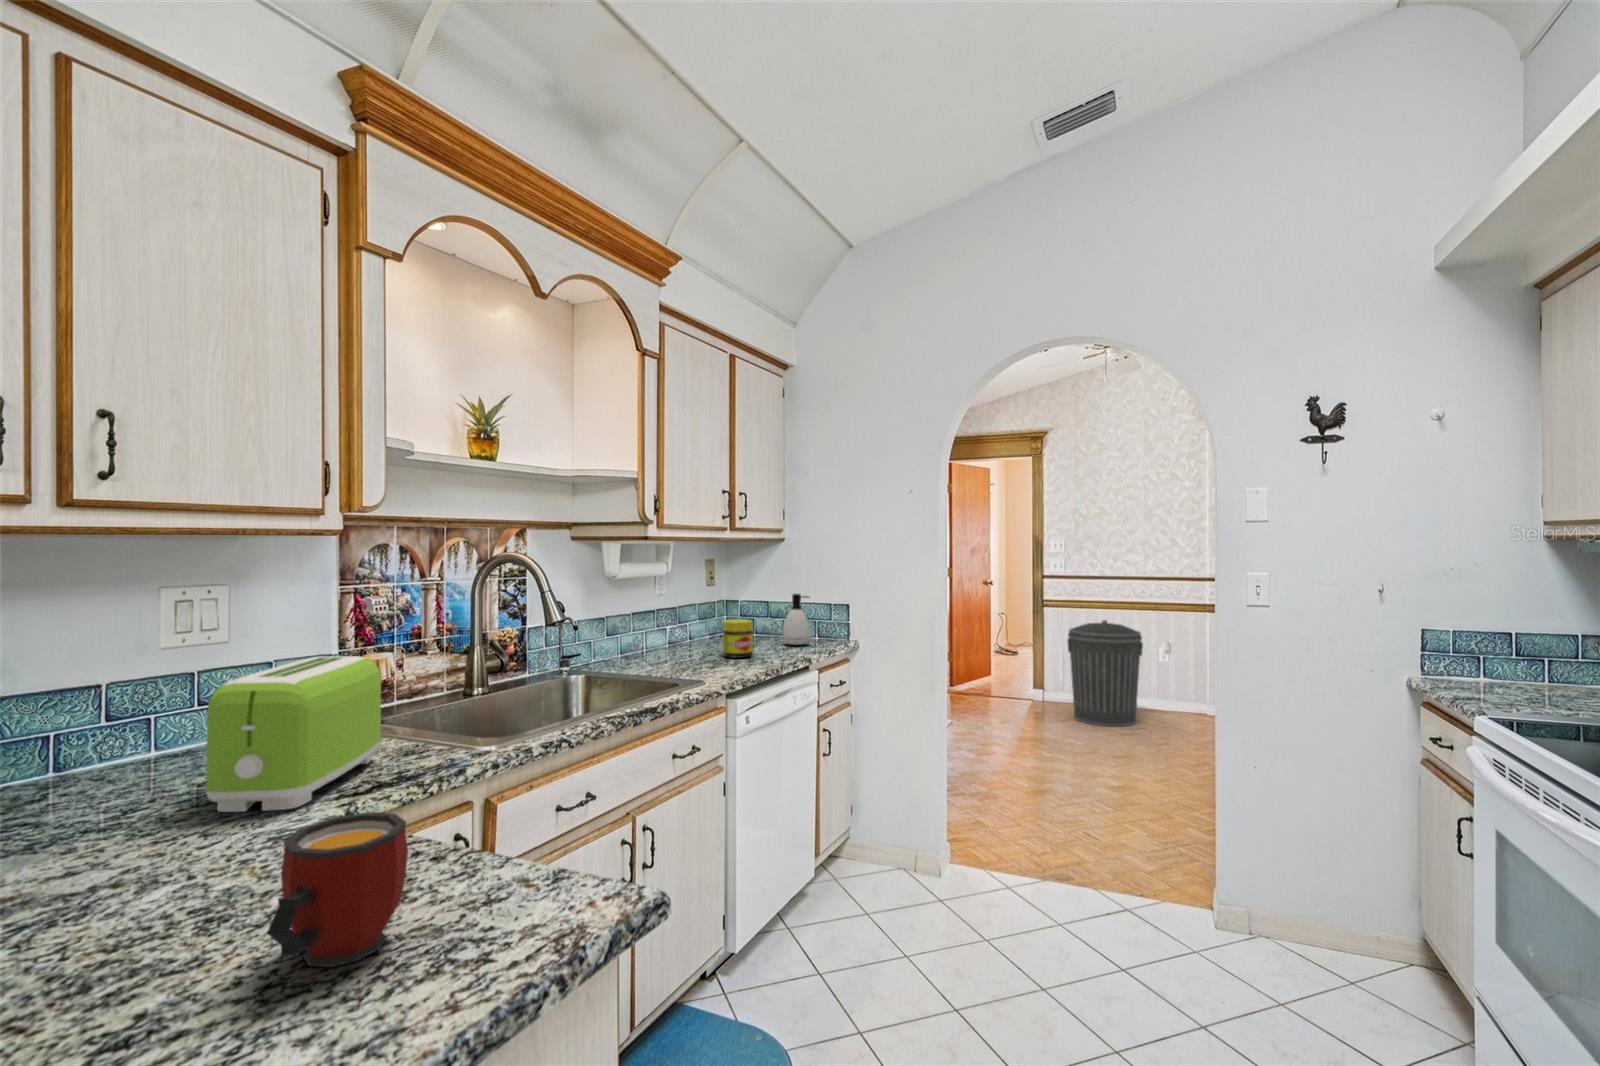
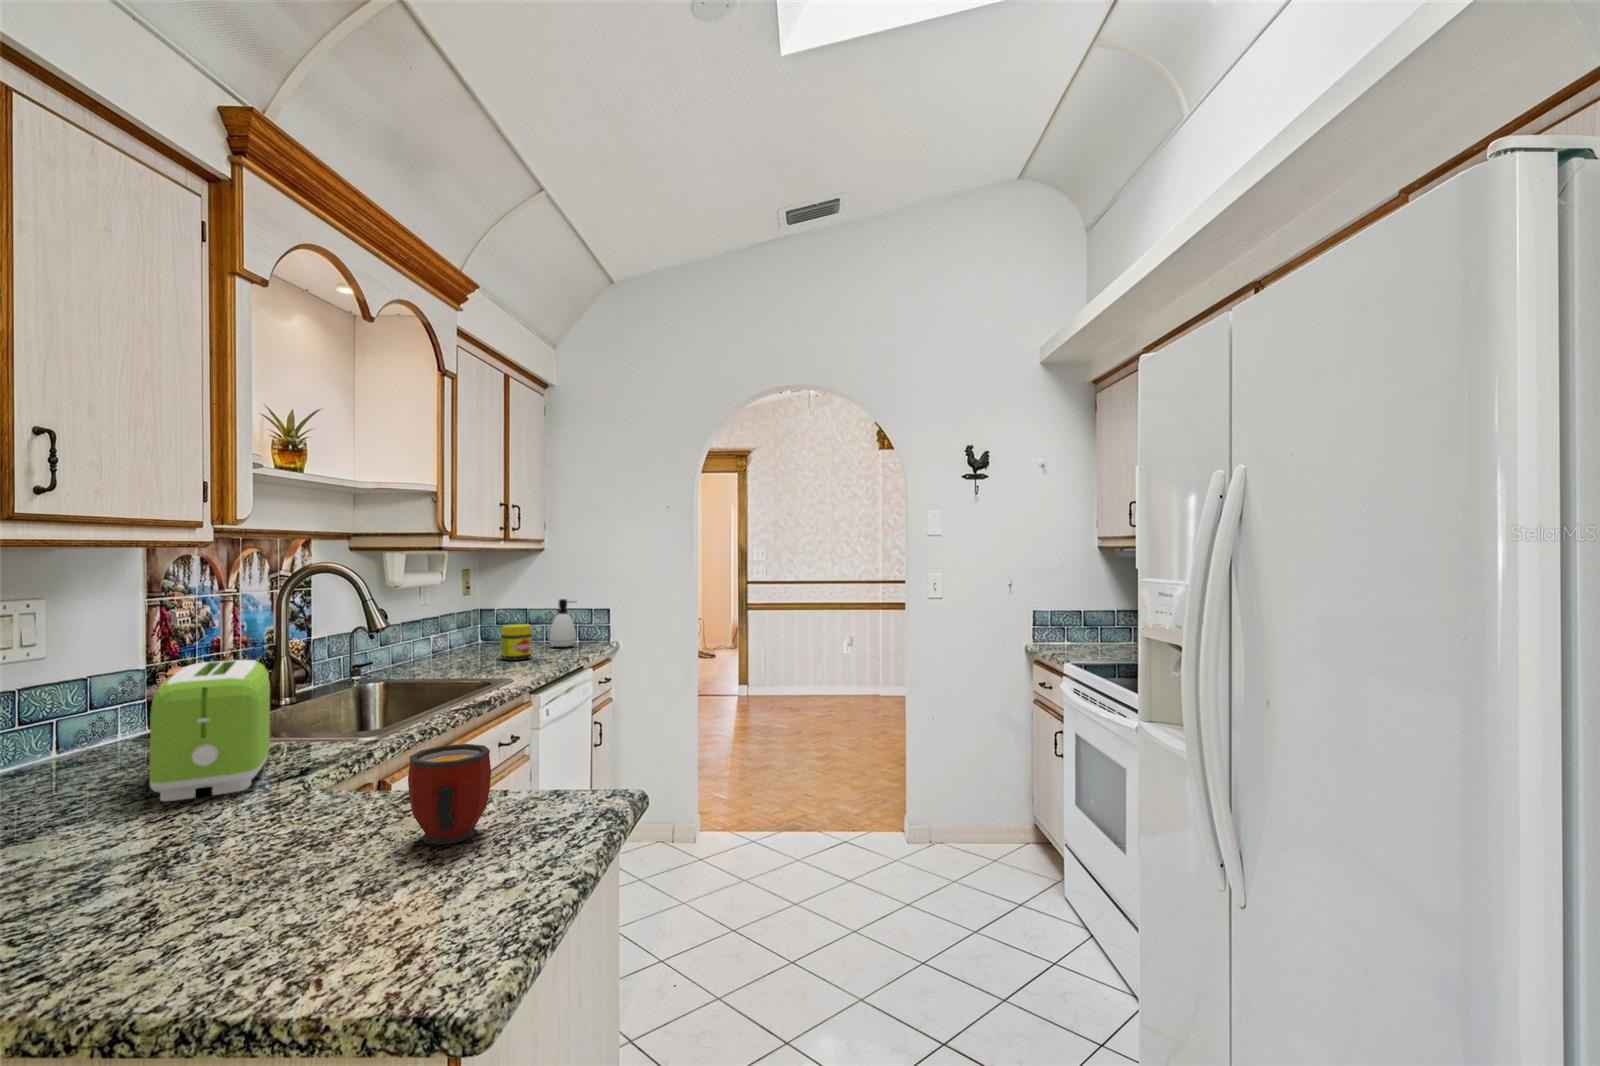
trash can: present [1068,620,1143,726] -> none [773,617,833,708]

